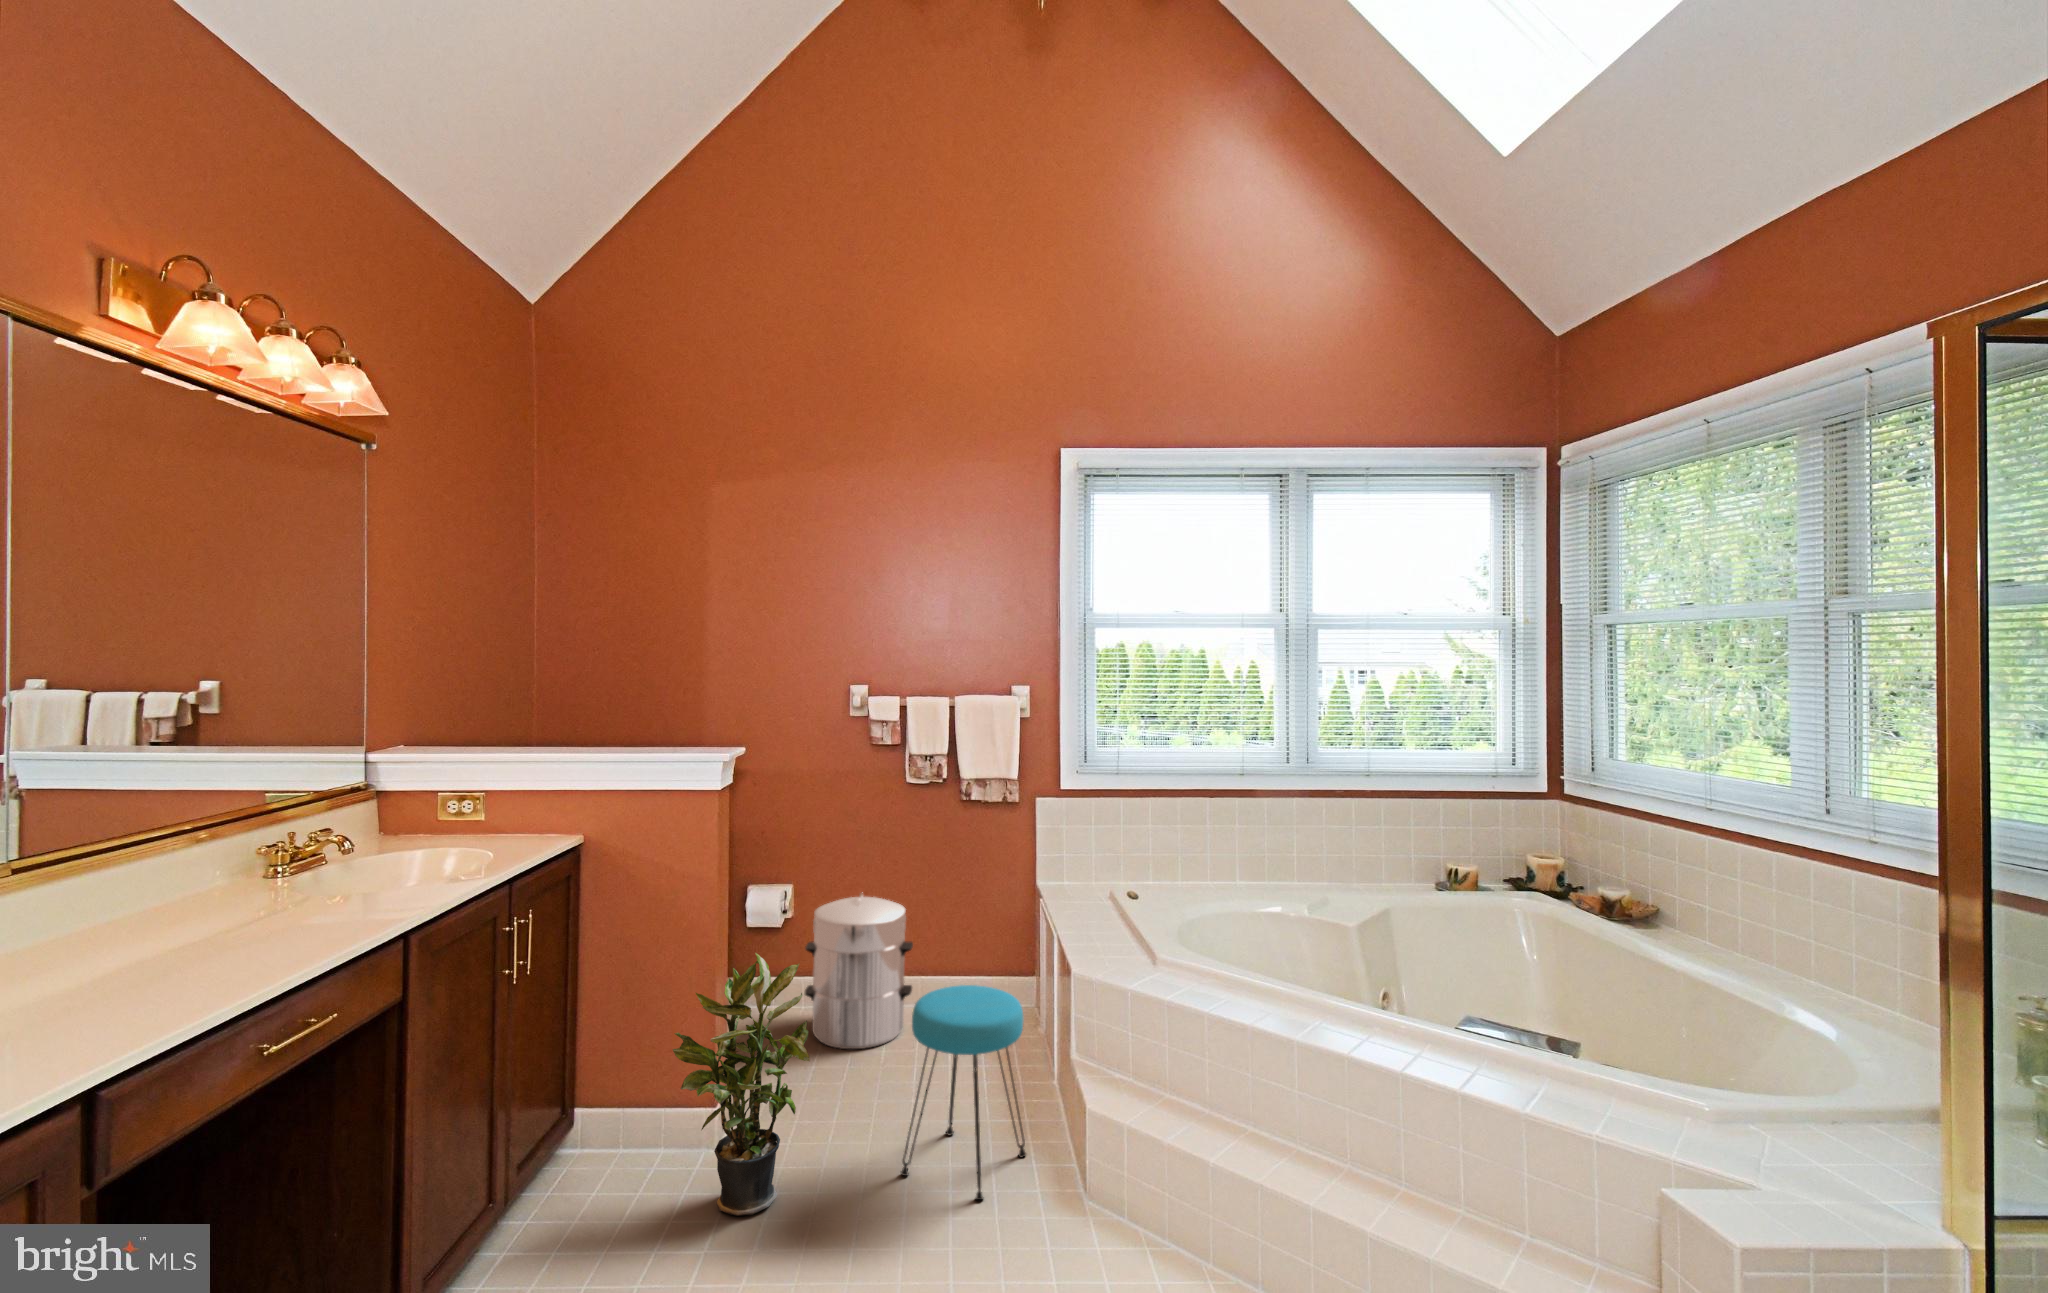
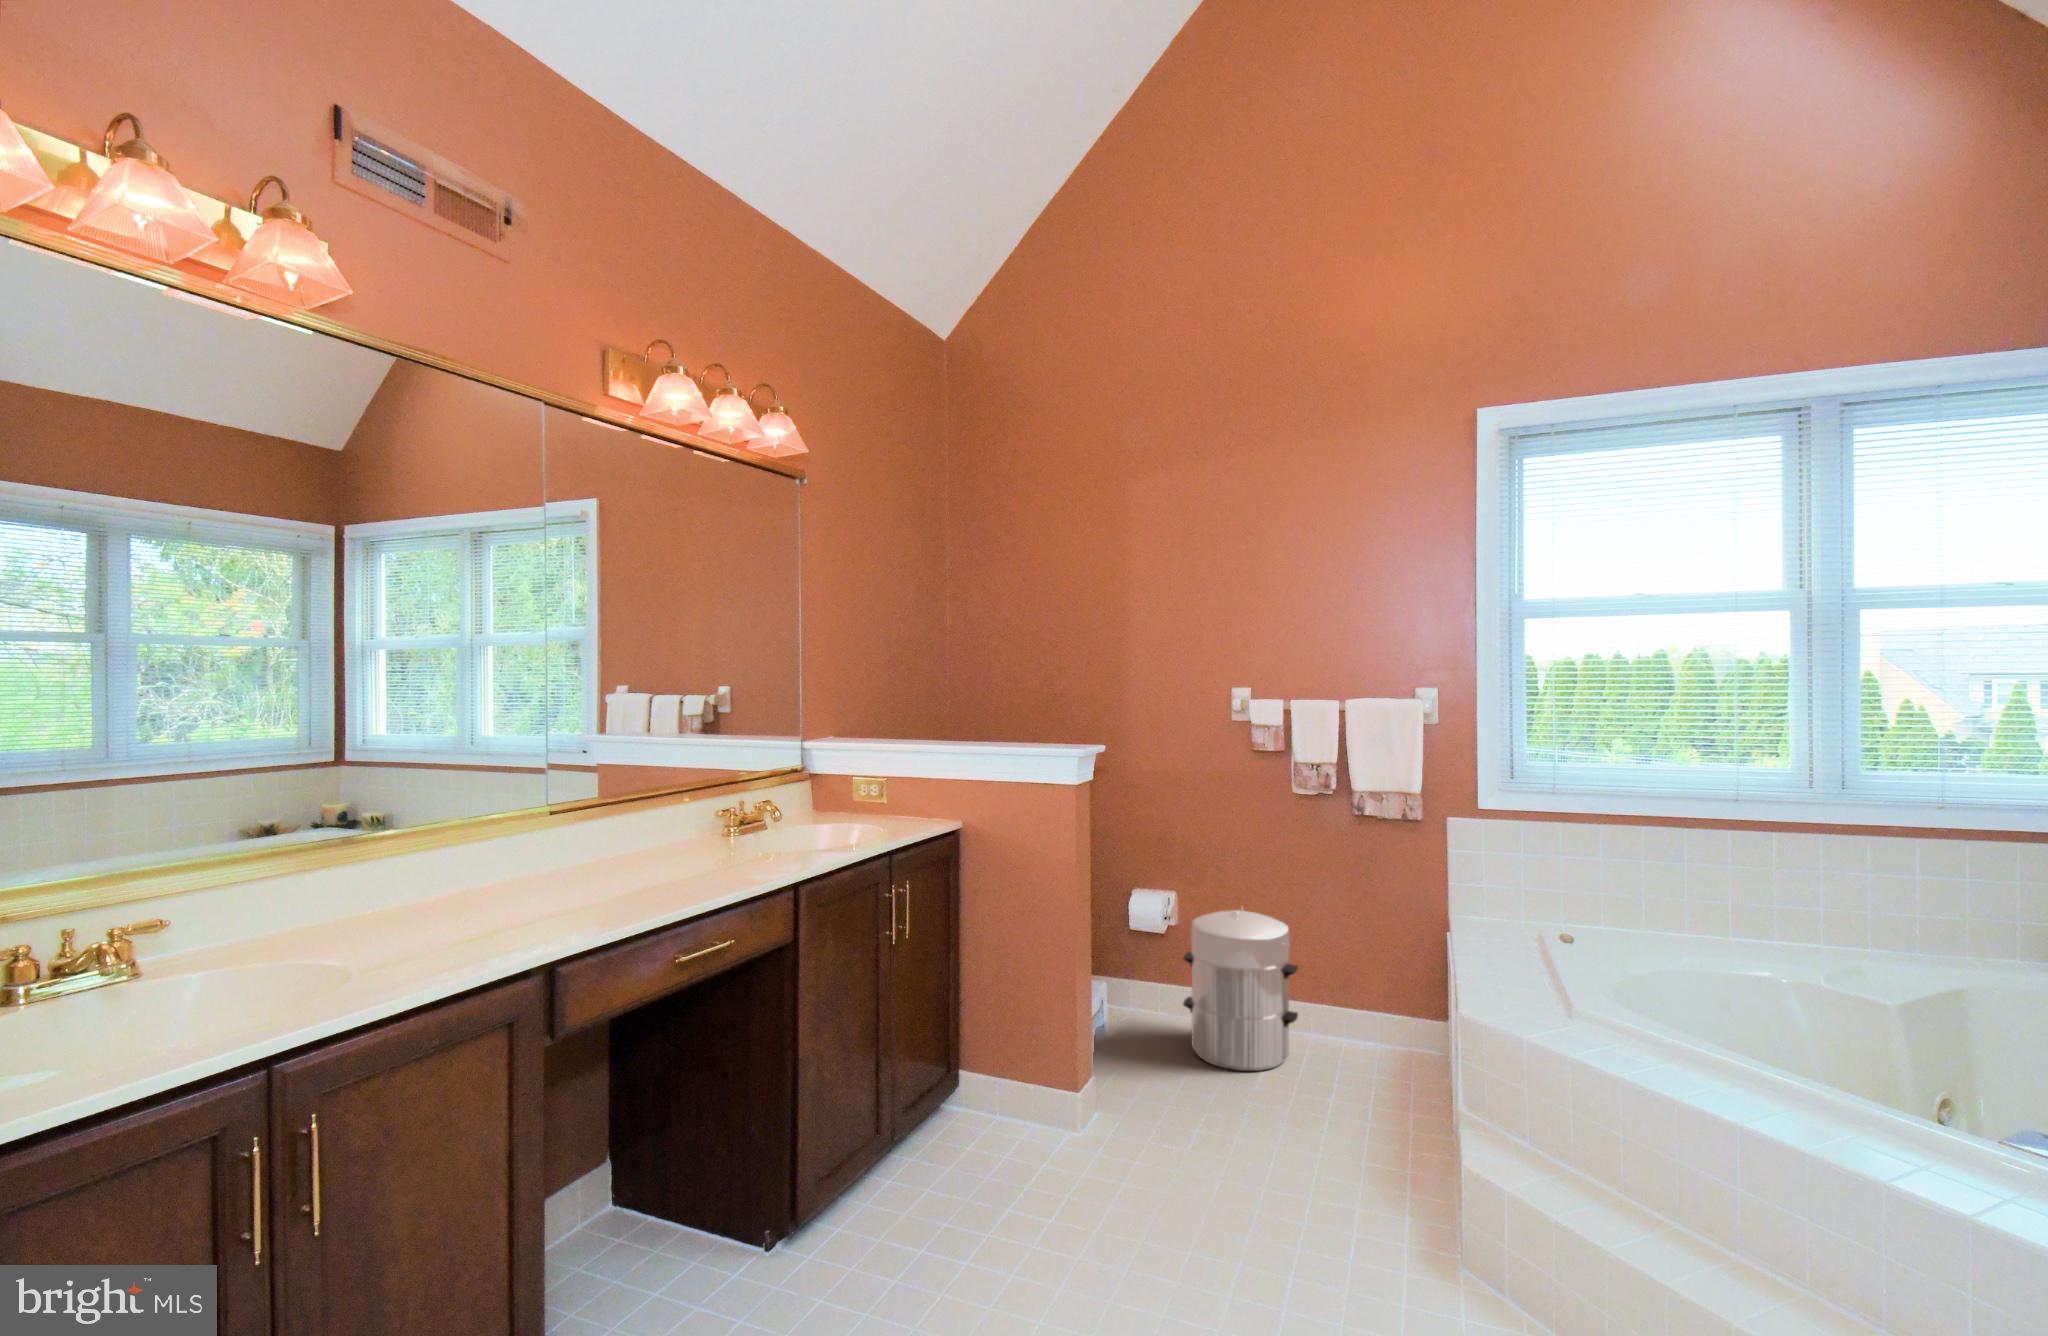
potted plant: present [673,953,810,1215] -> none [1024,946,1155,1208]
stool: present [901,985,1026,1200] -> none [1254,1013,1406,1257]

